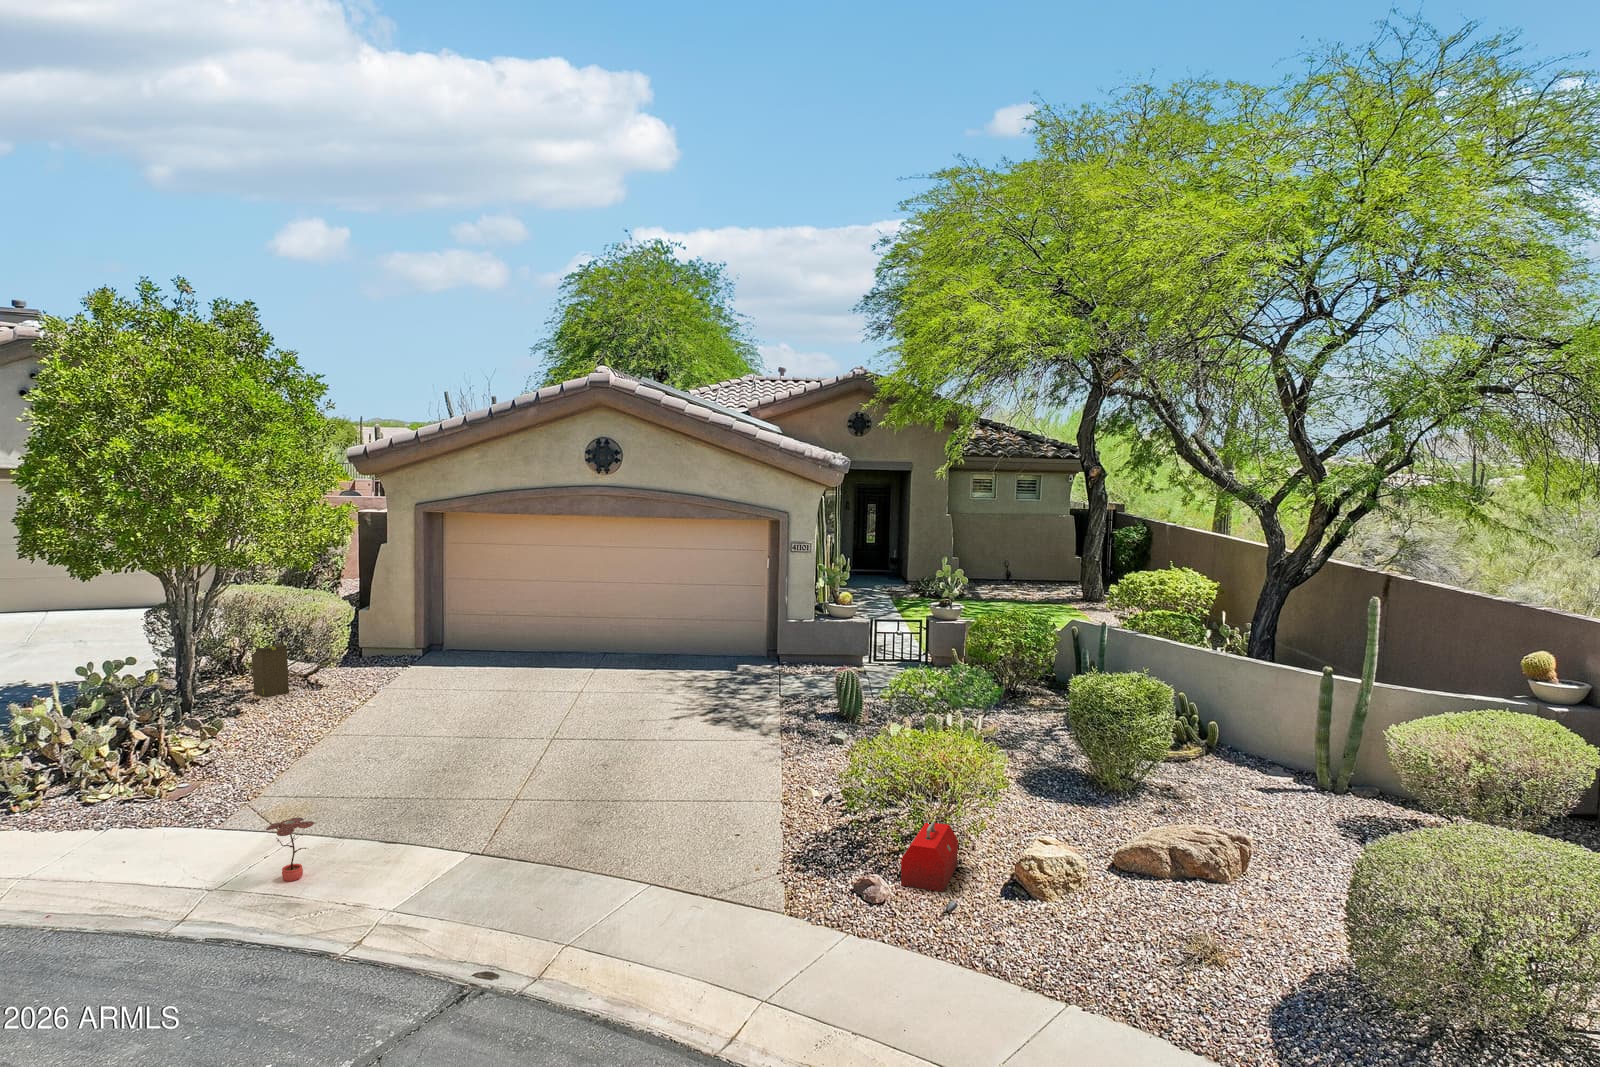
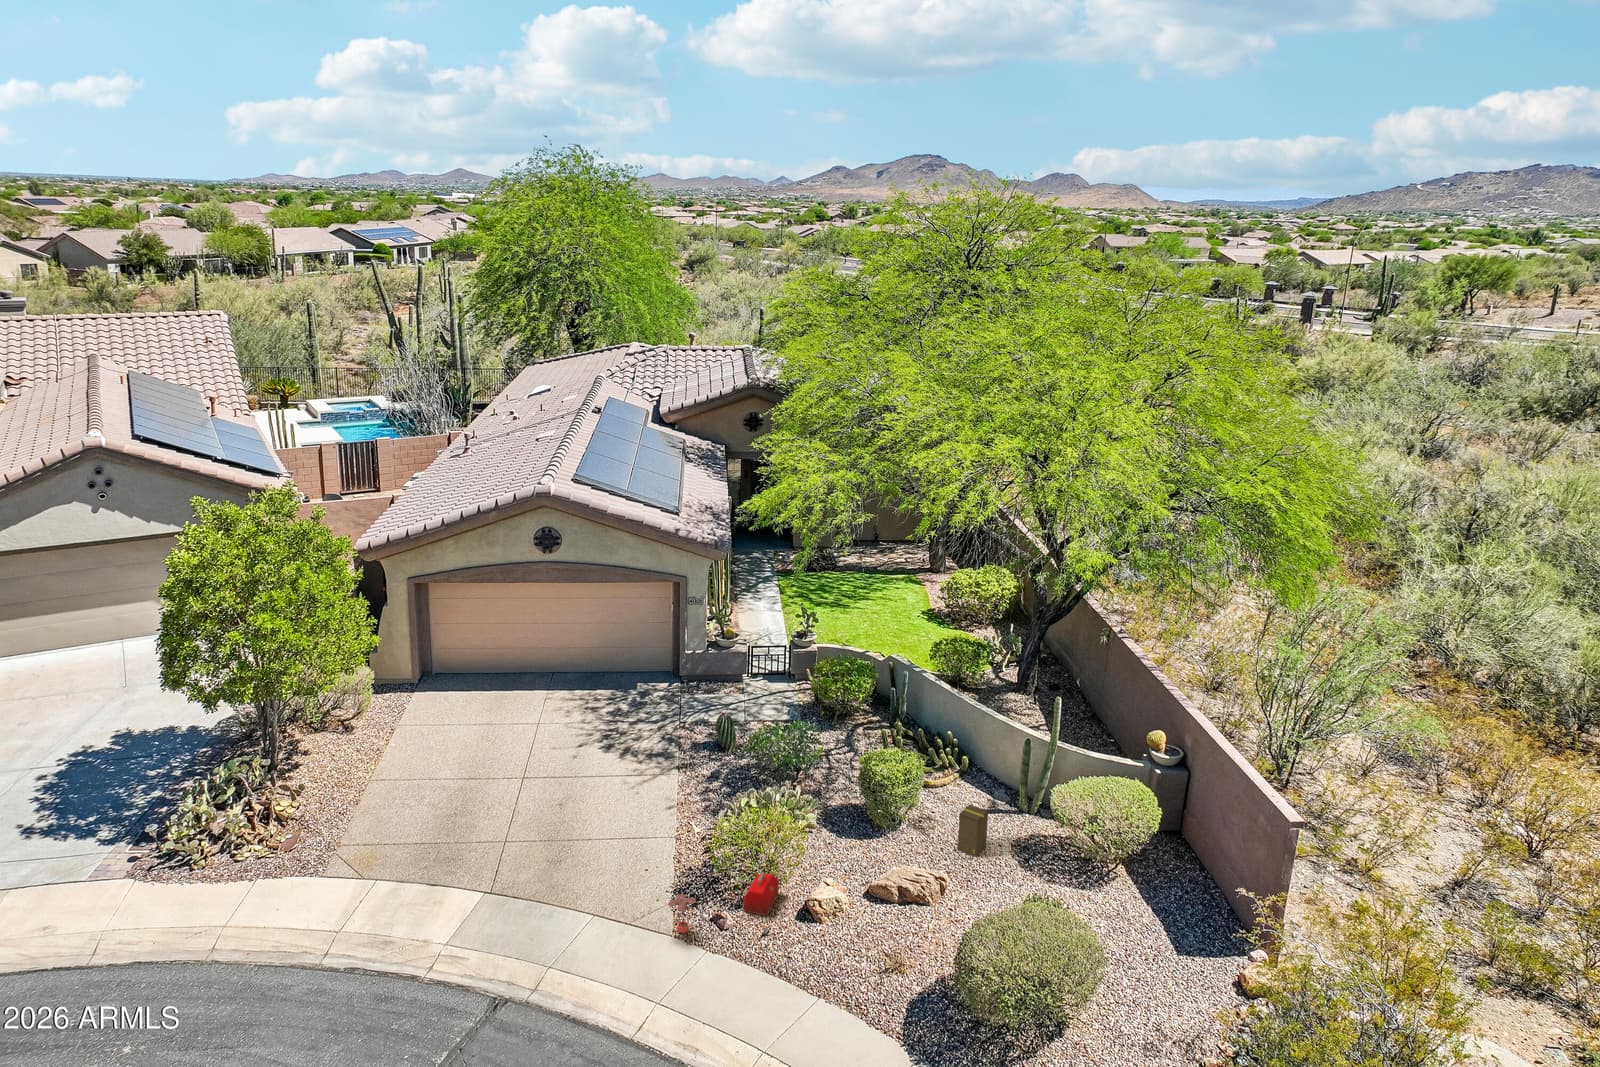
cardboard box: present [252,643,289,697] -> present [958,805,988,857]
potted plant: present [266,817,315,881] -> present [668,894,696,933]

